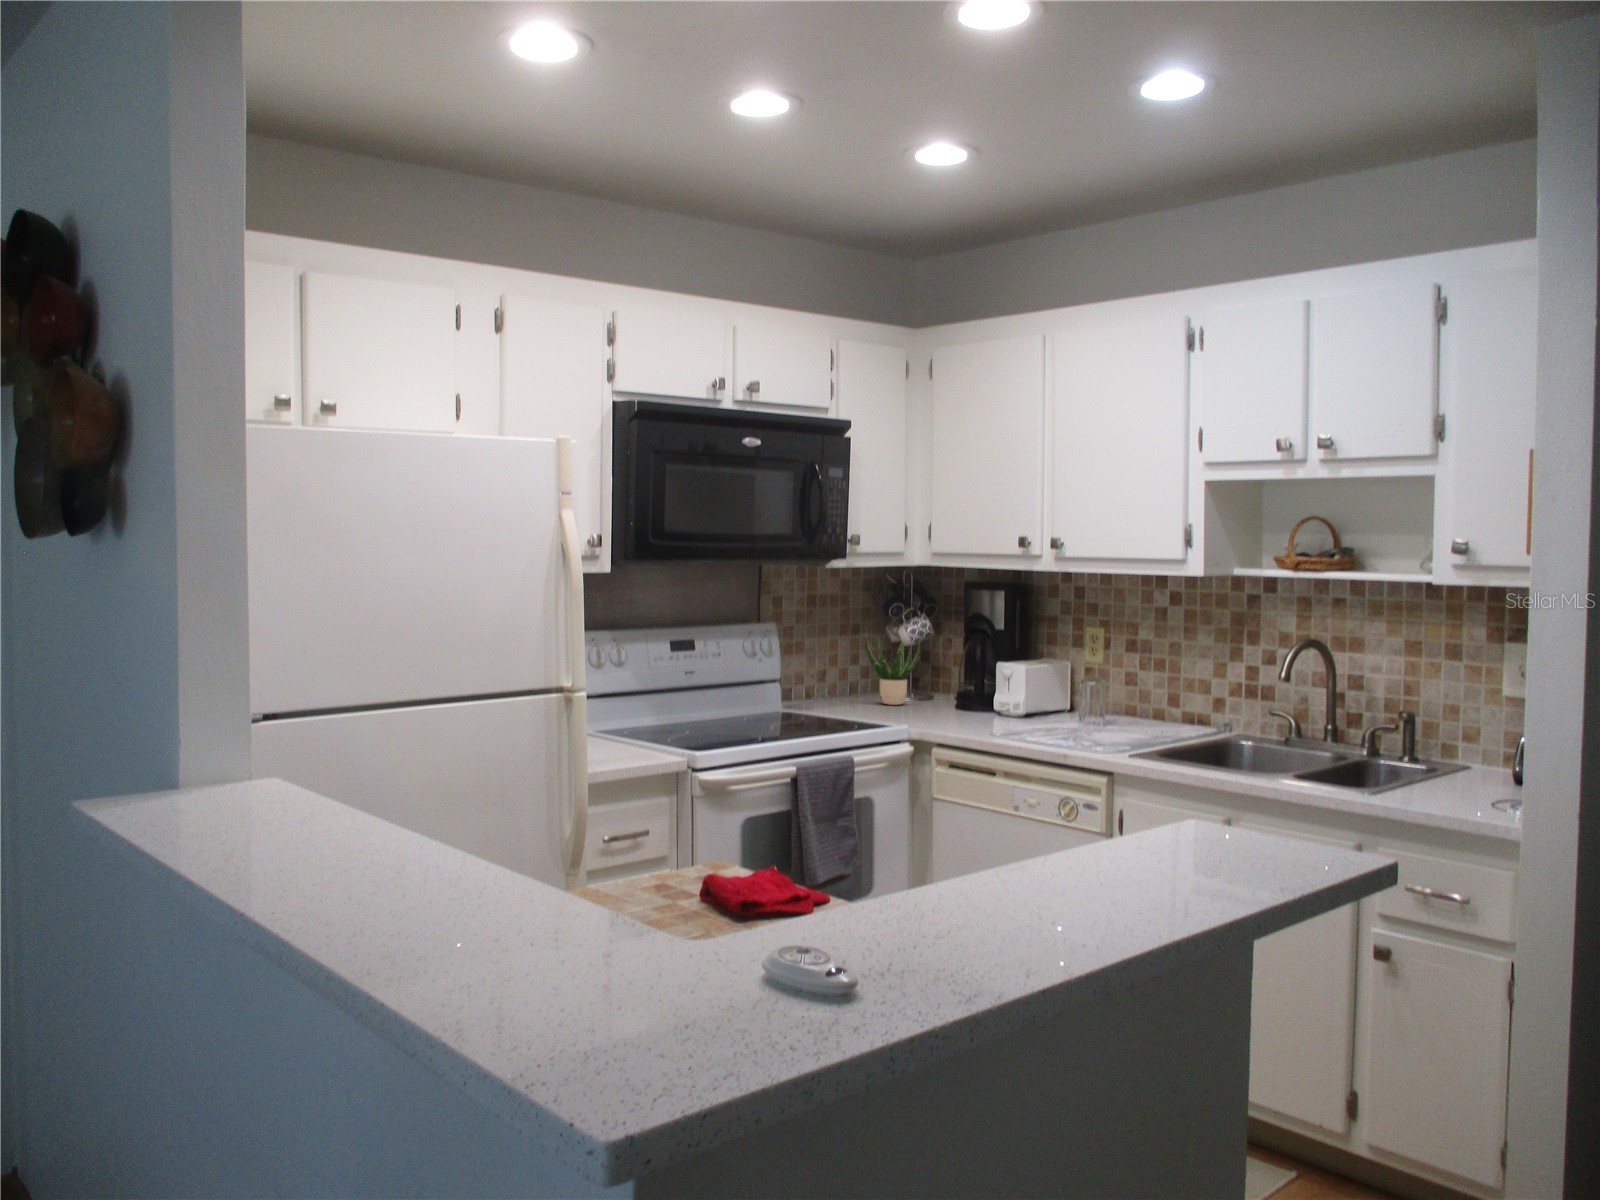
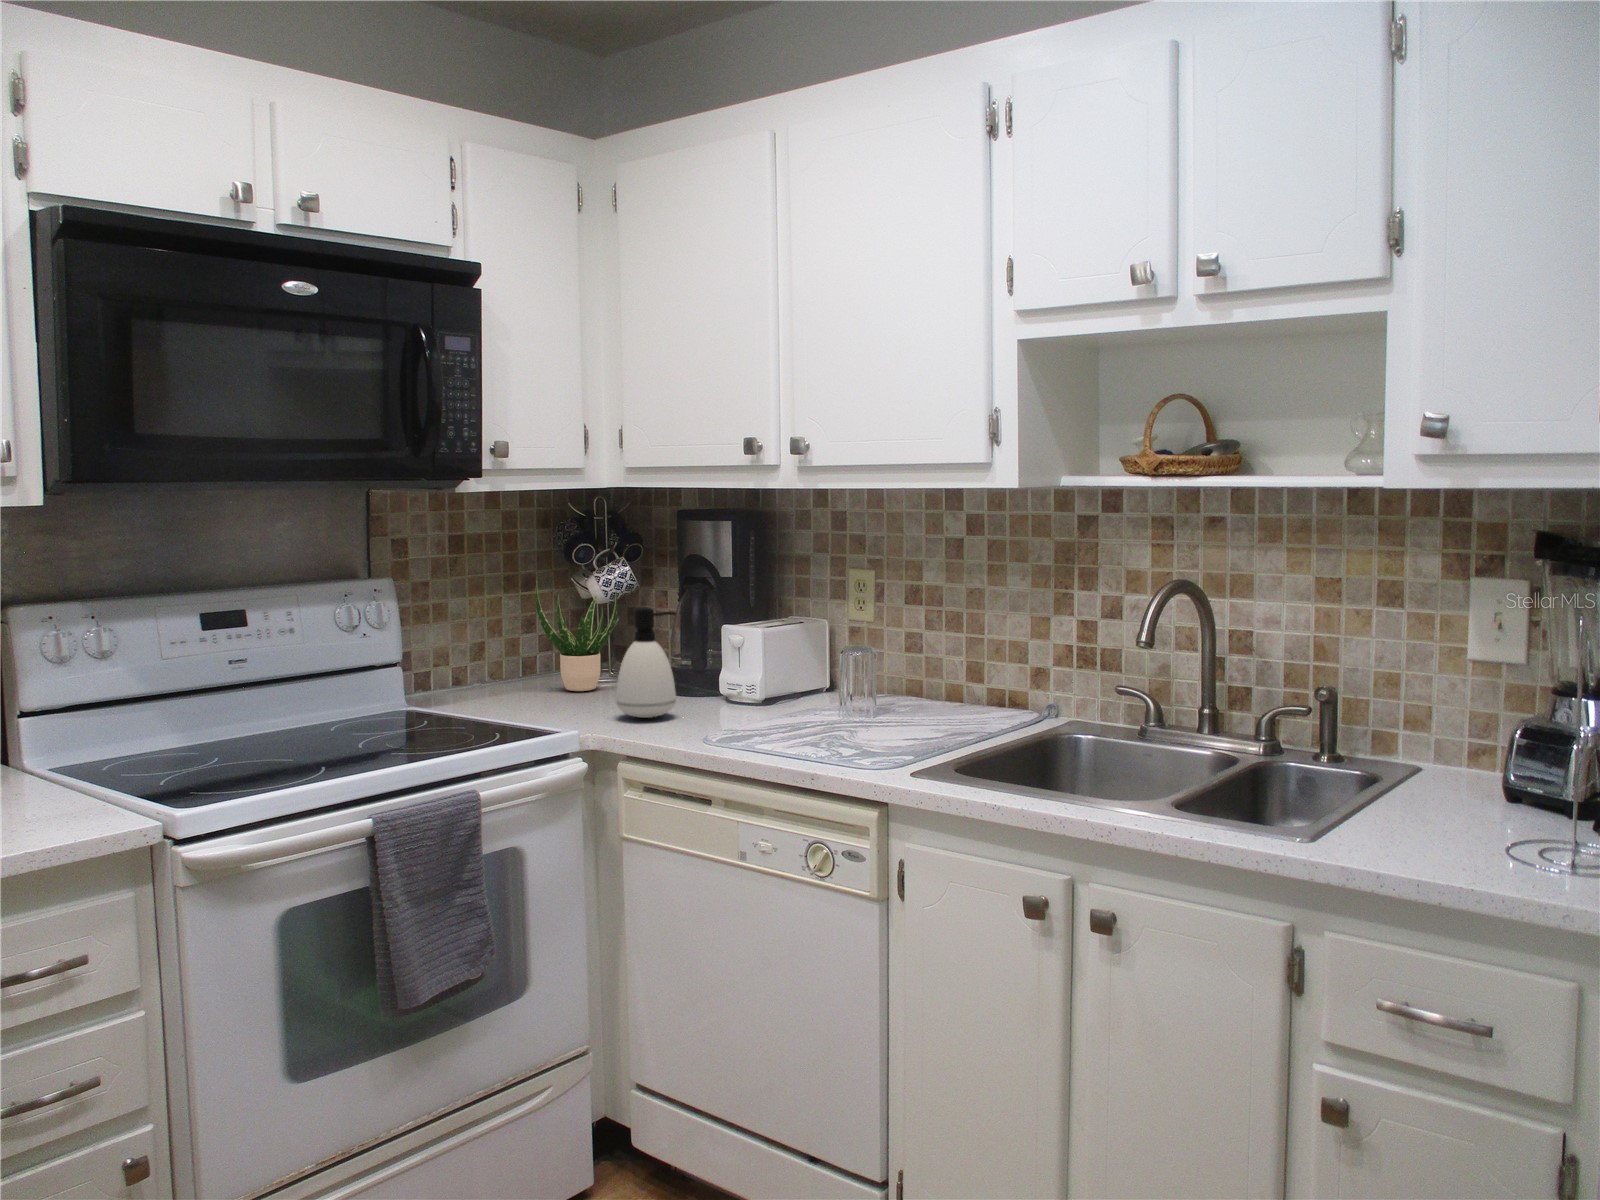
soap dispenser: none [926,647,969,721] -> present [616,607,676,718]

